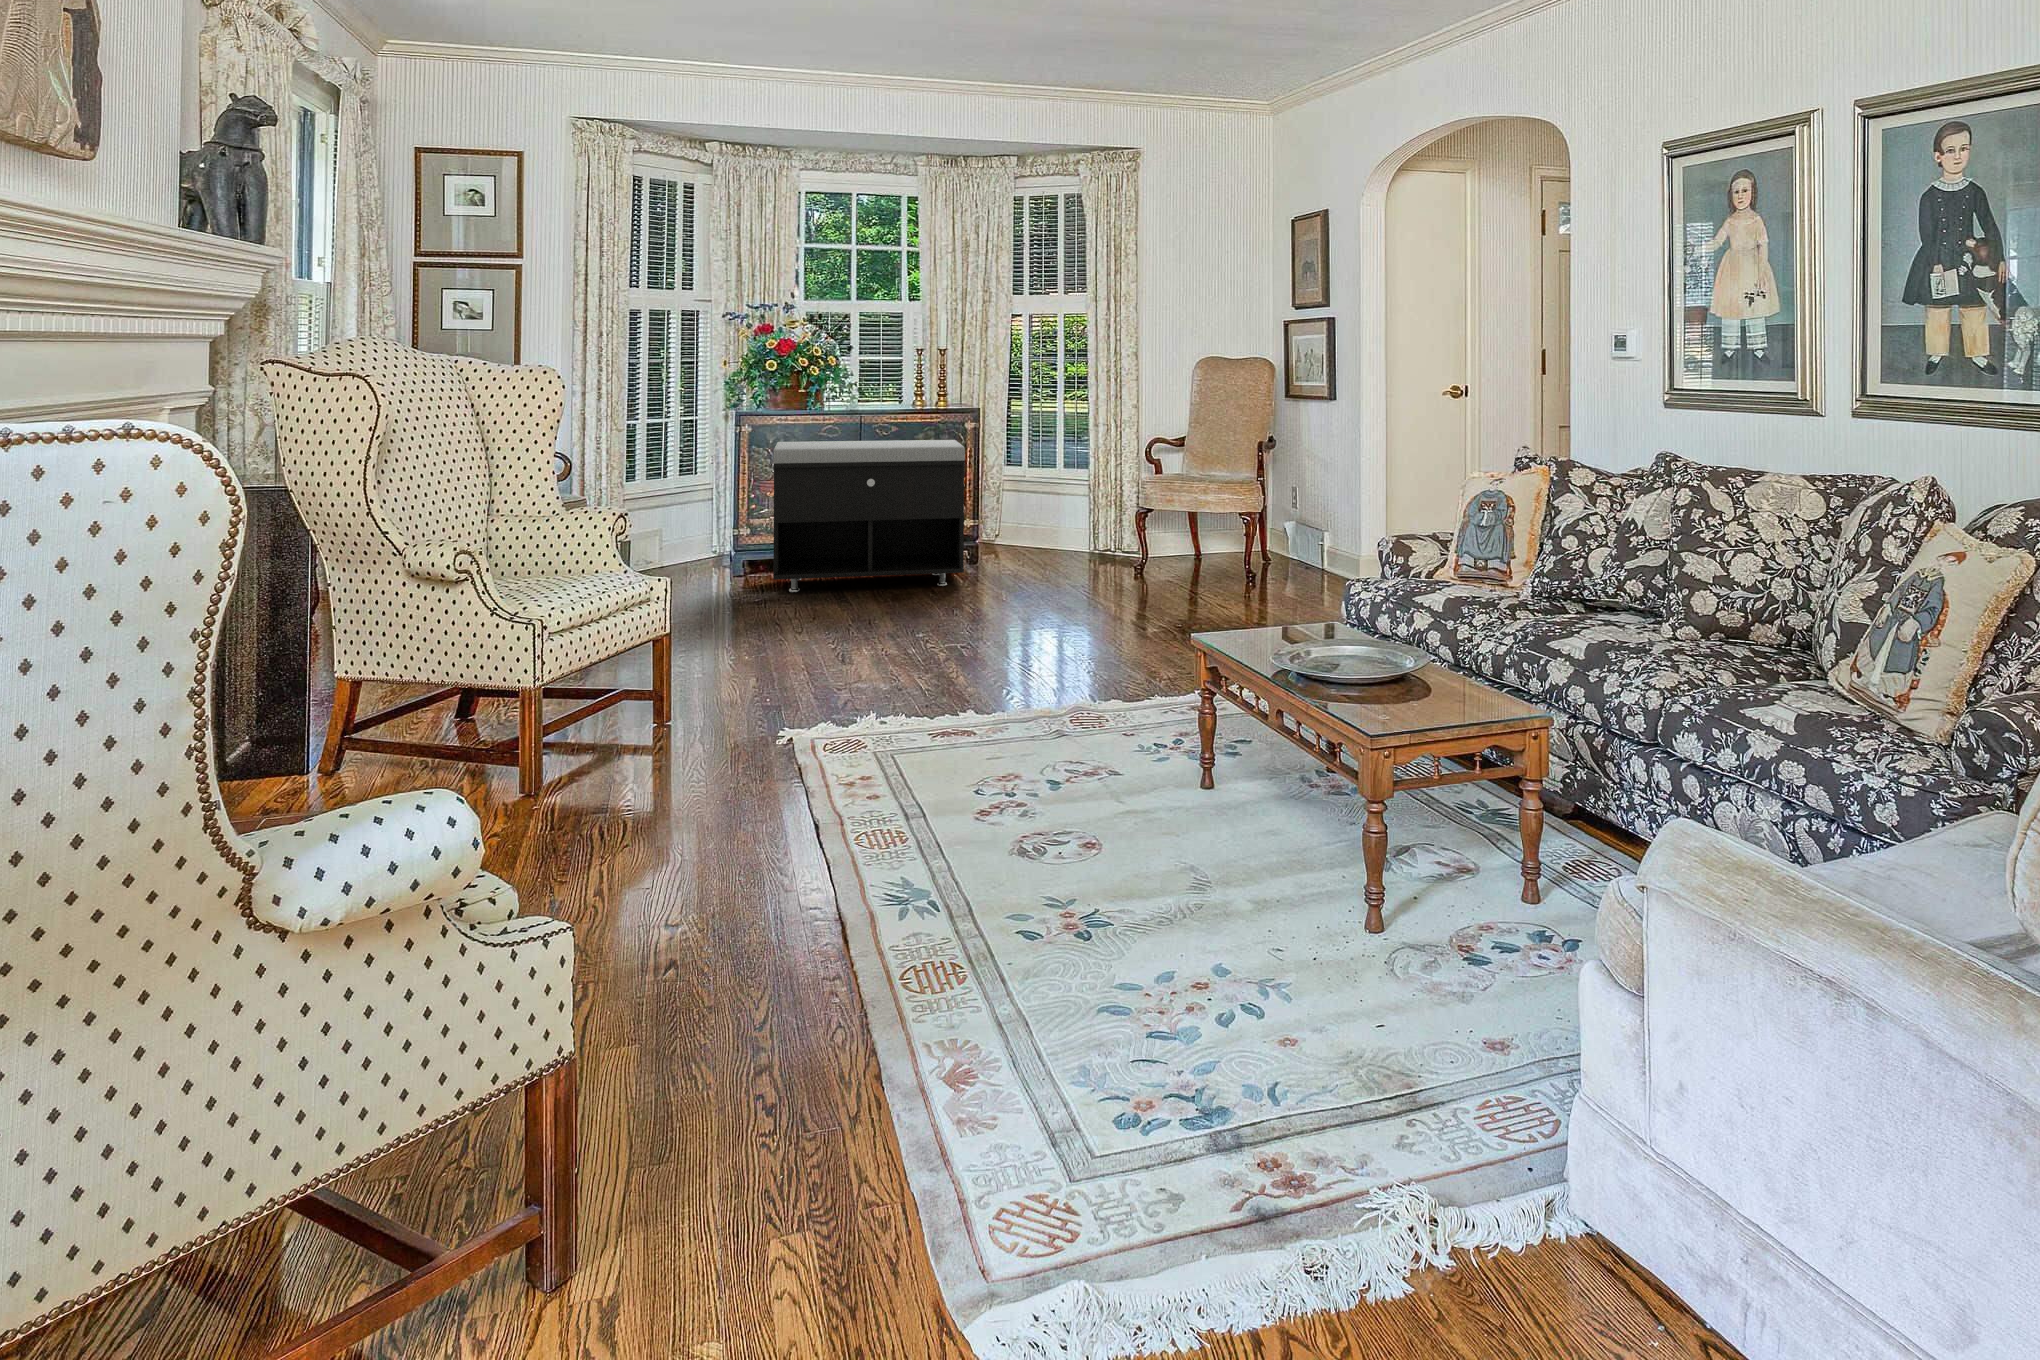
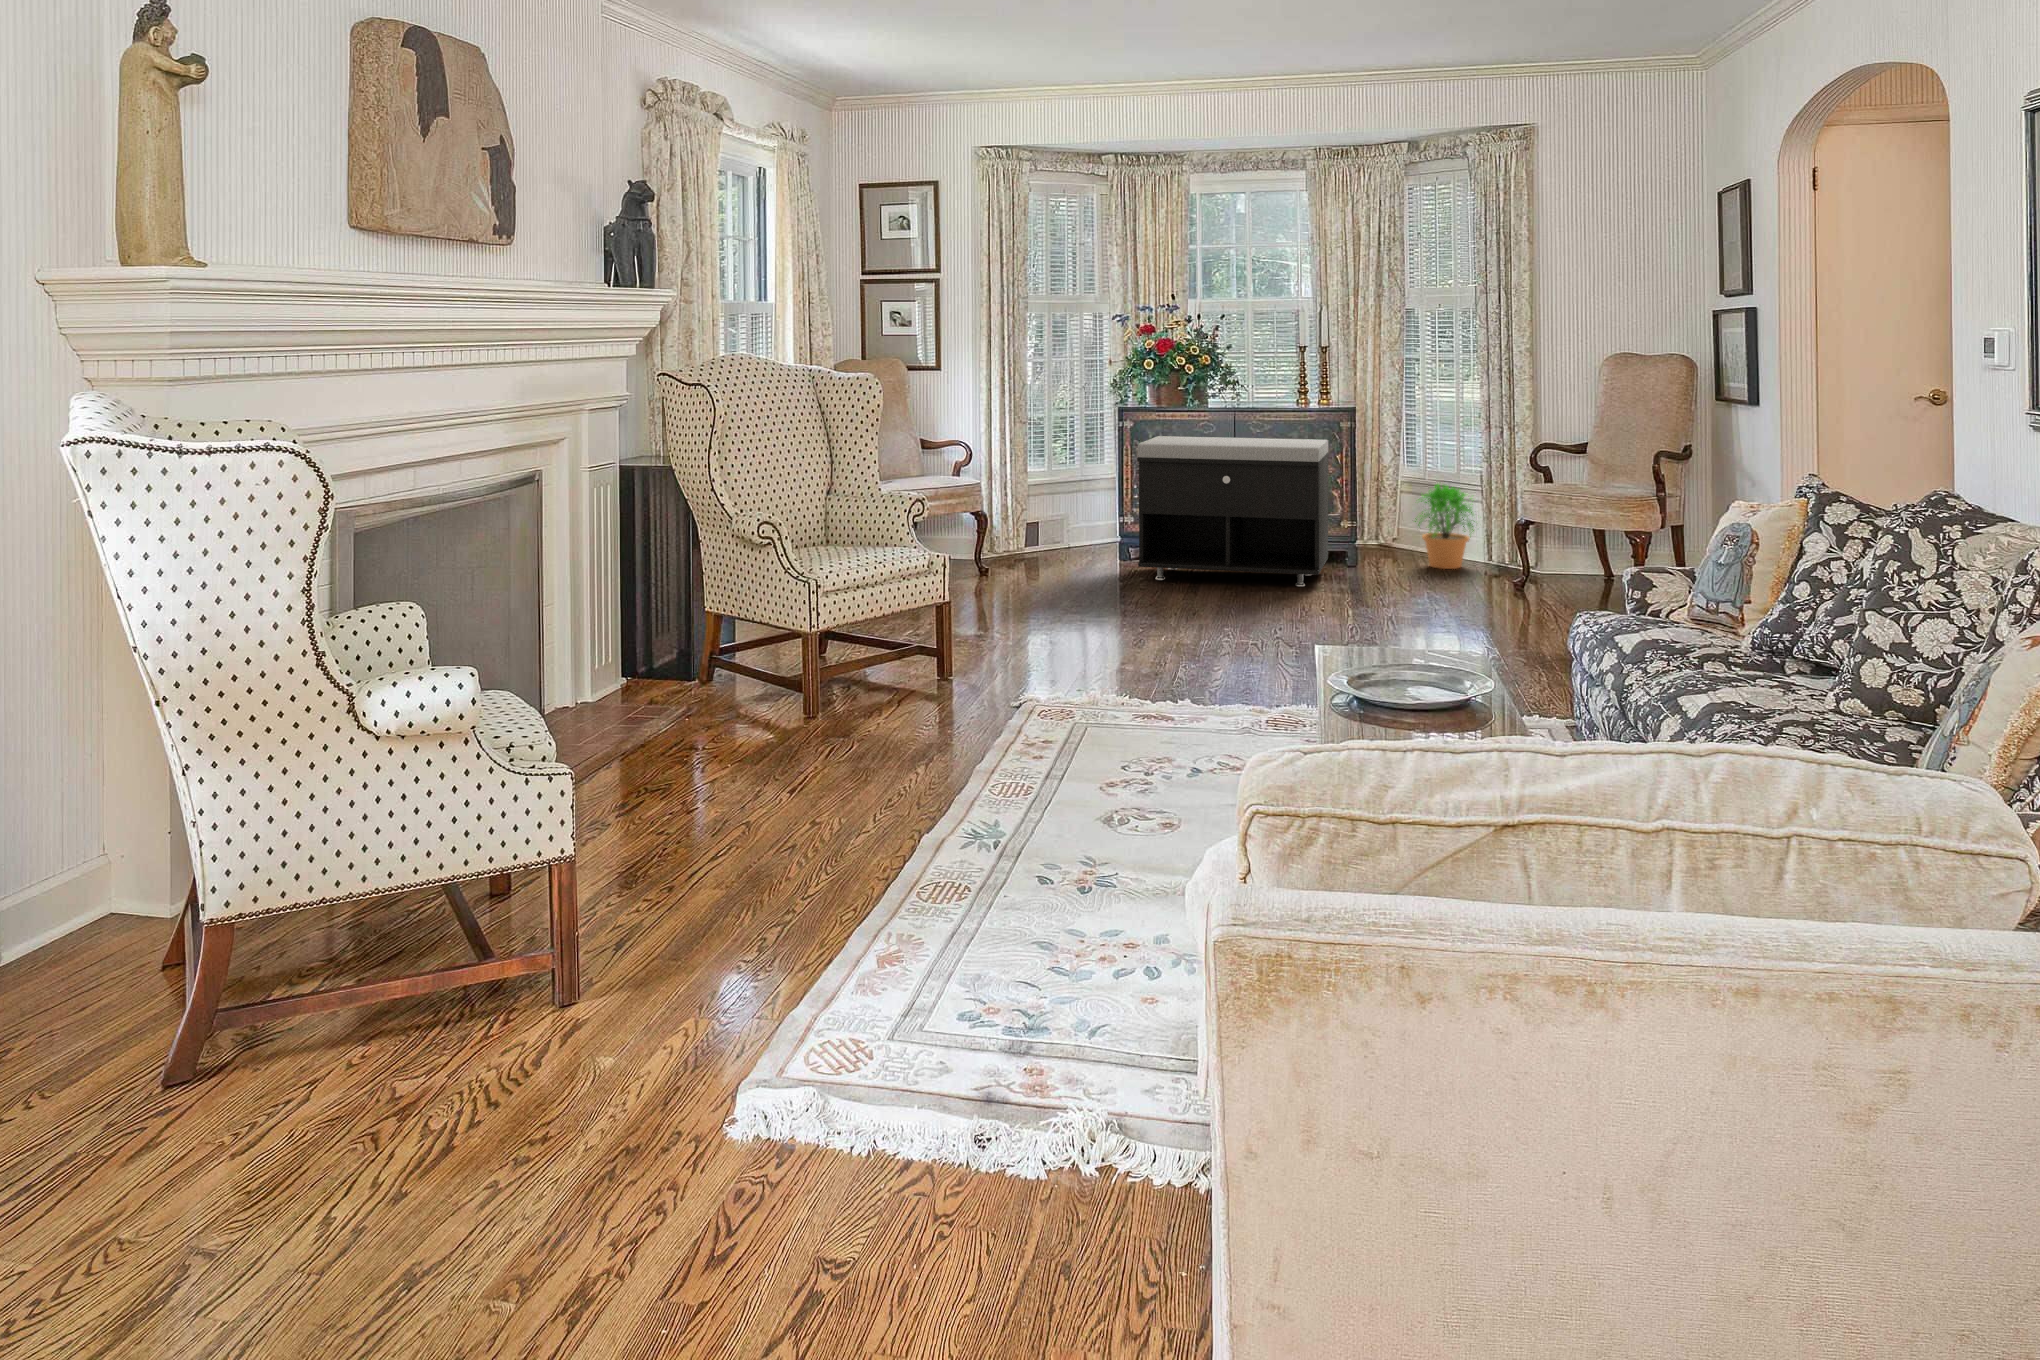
potted plant: none [1024,477,1090,558] -> present [1415,484,1475,569]

